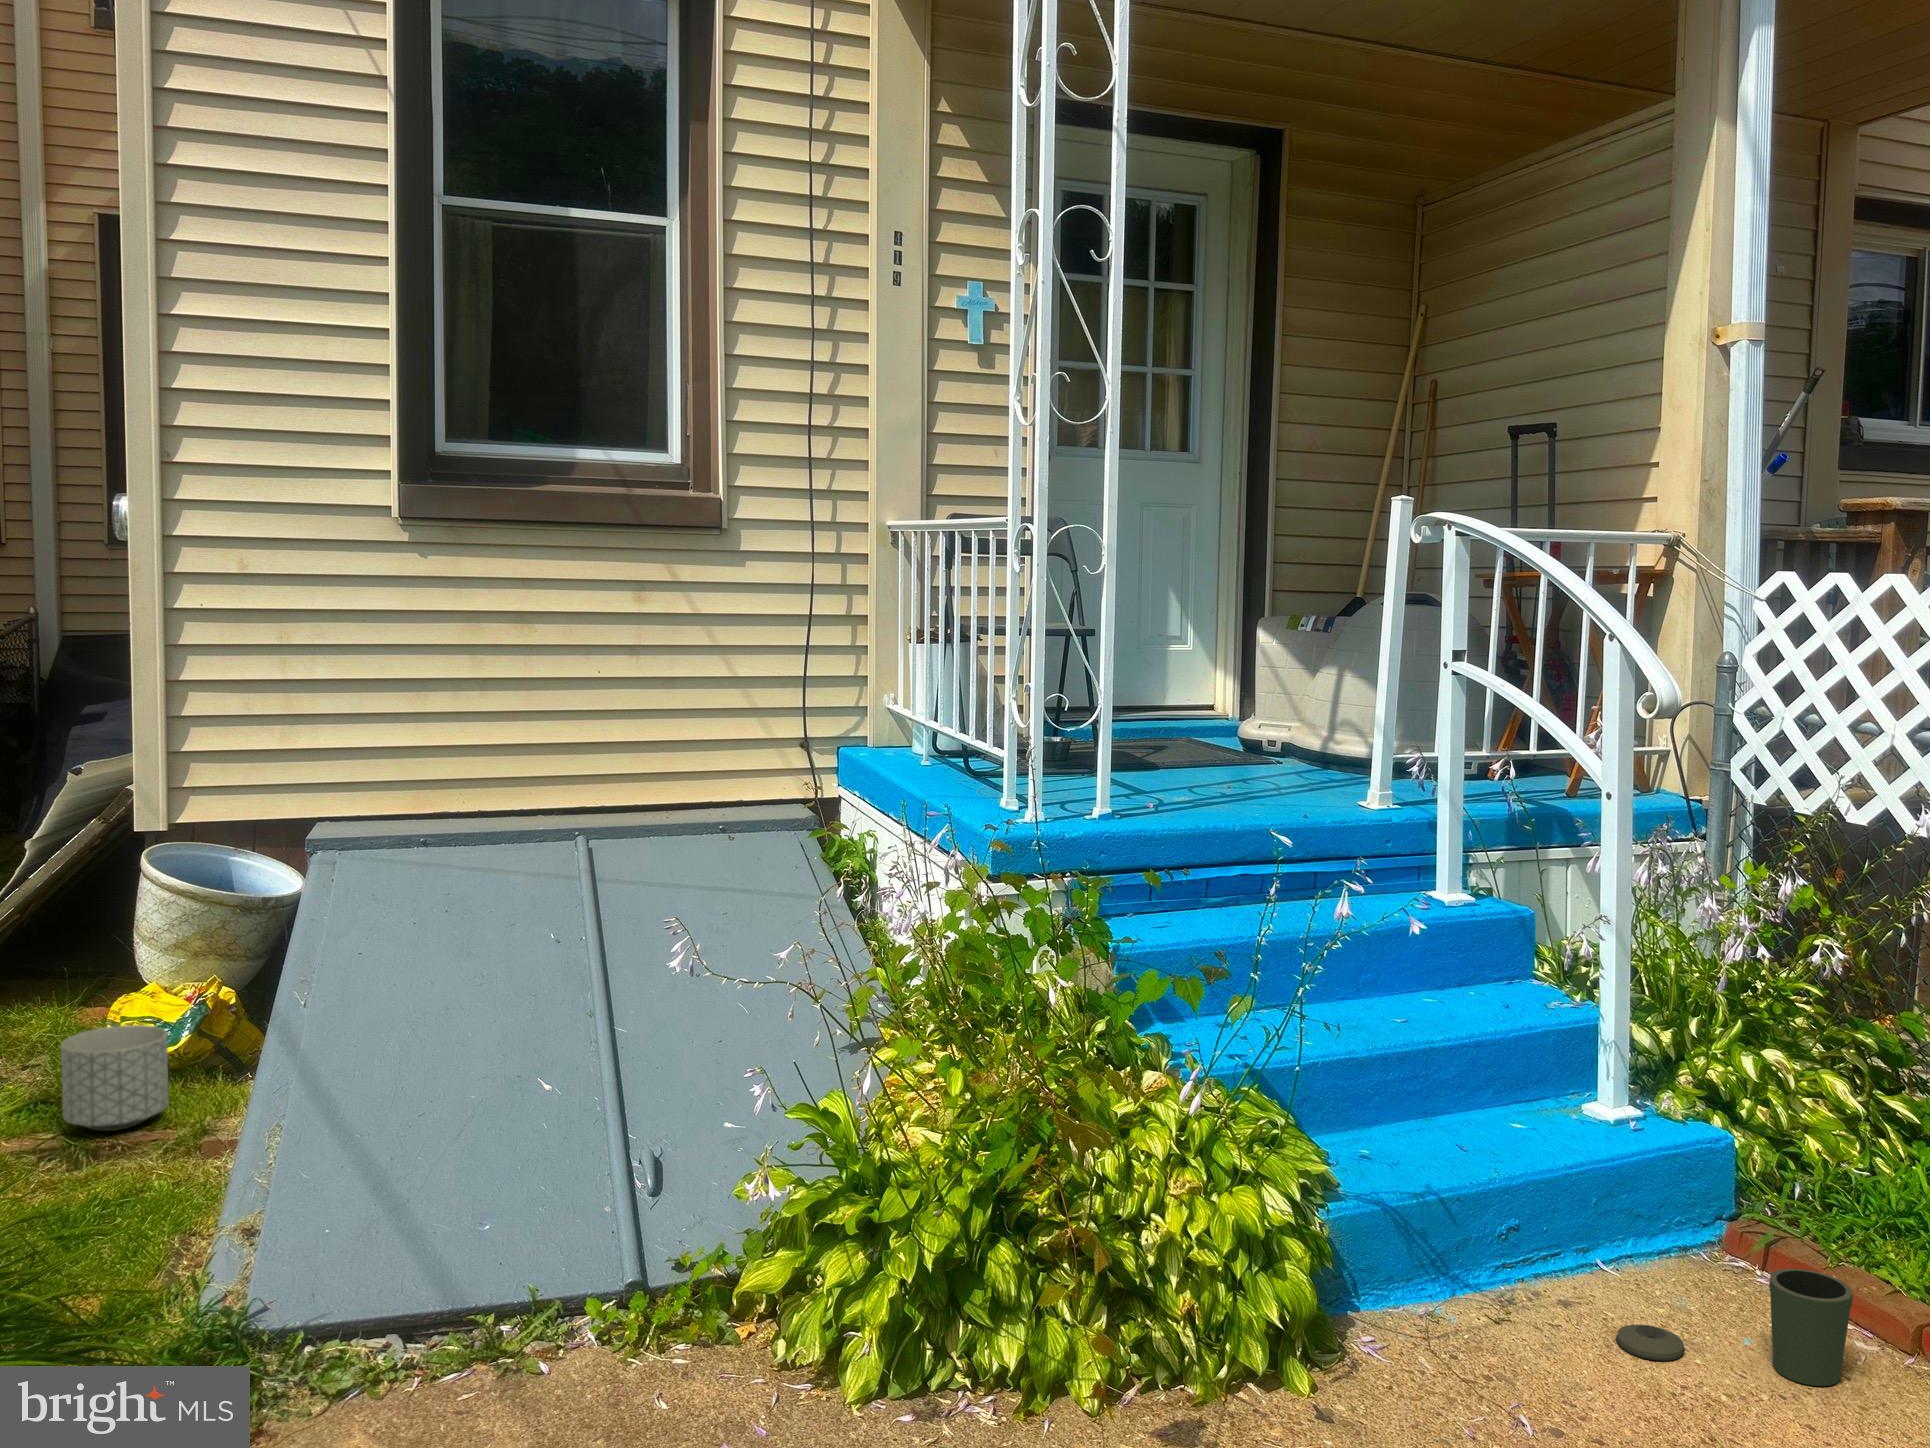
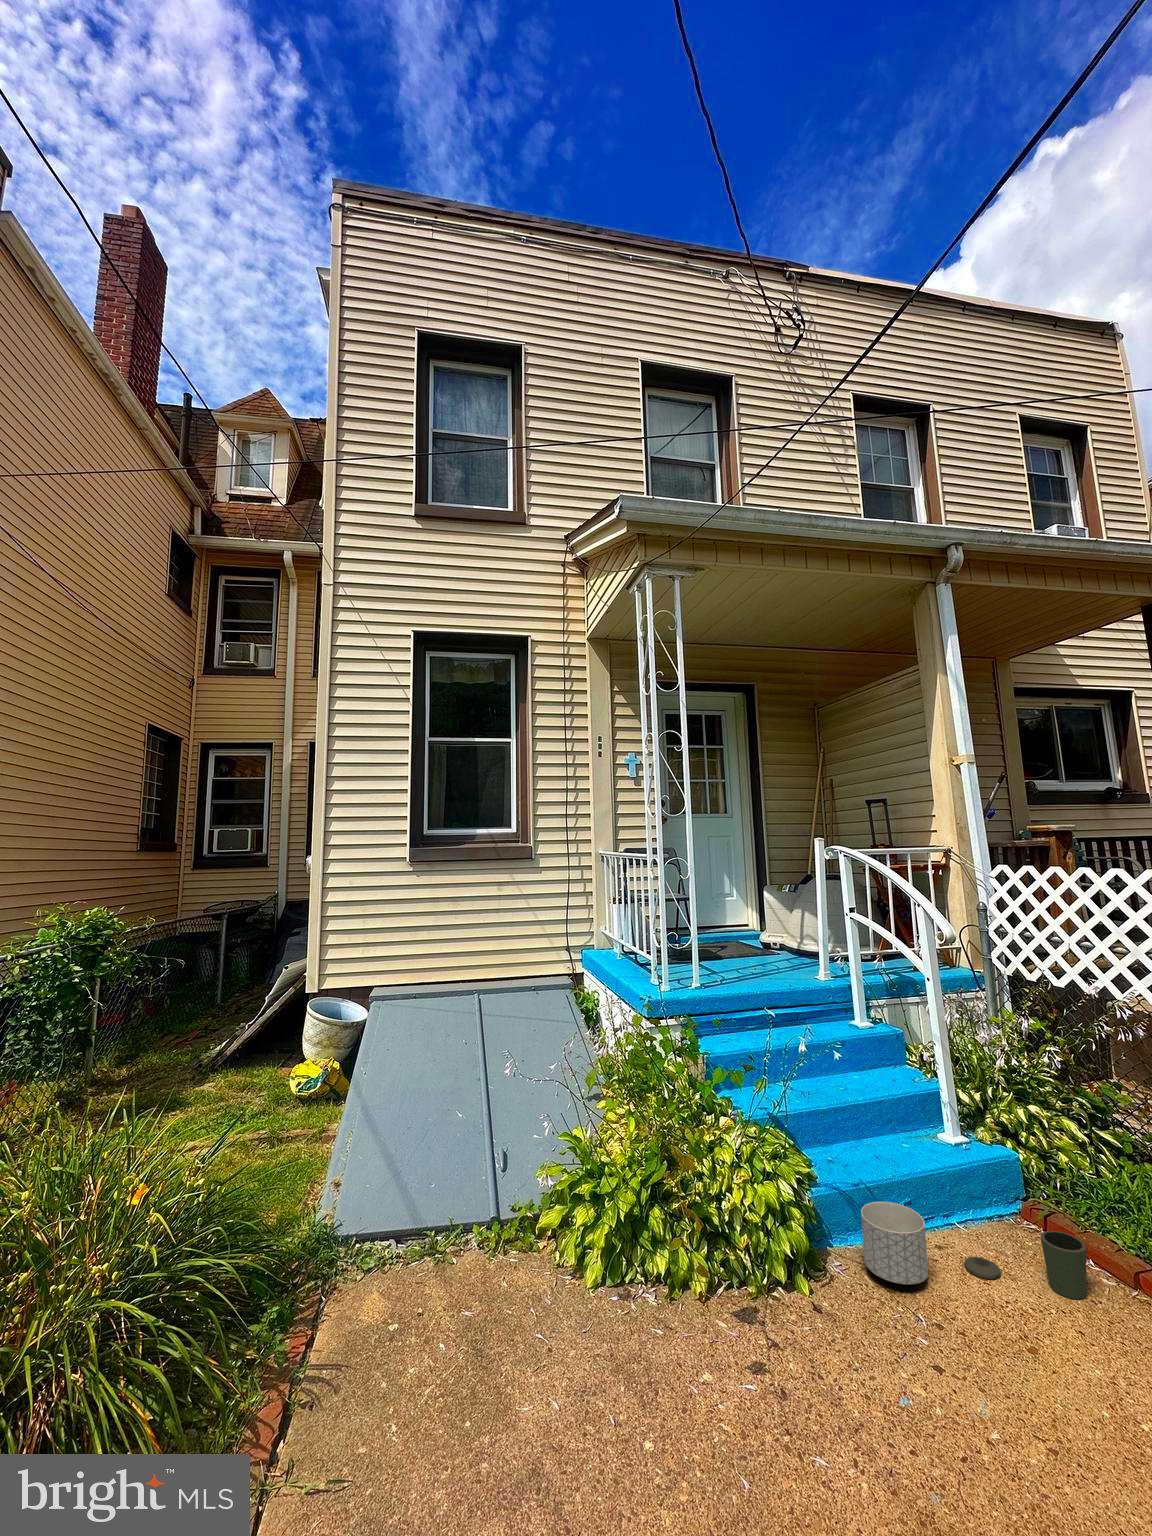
planter: present [61,1025,169,1131] -> present [861,1202,928,1285]

